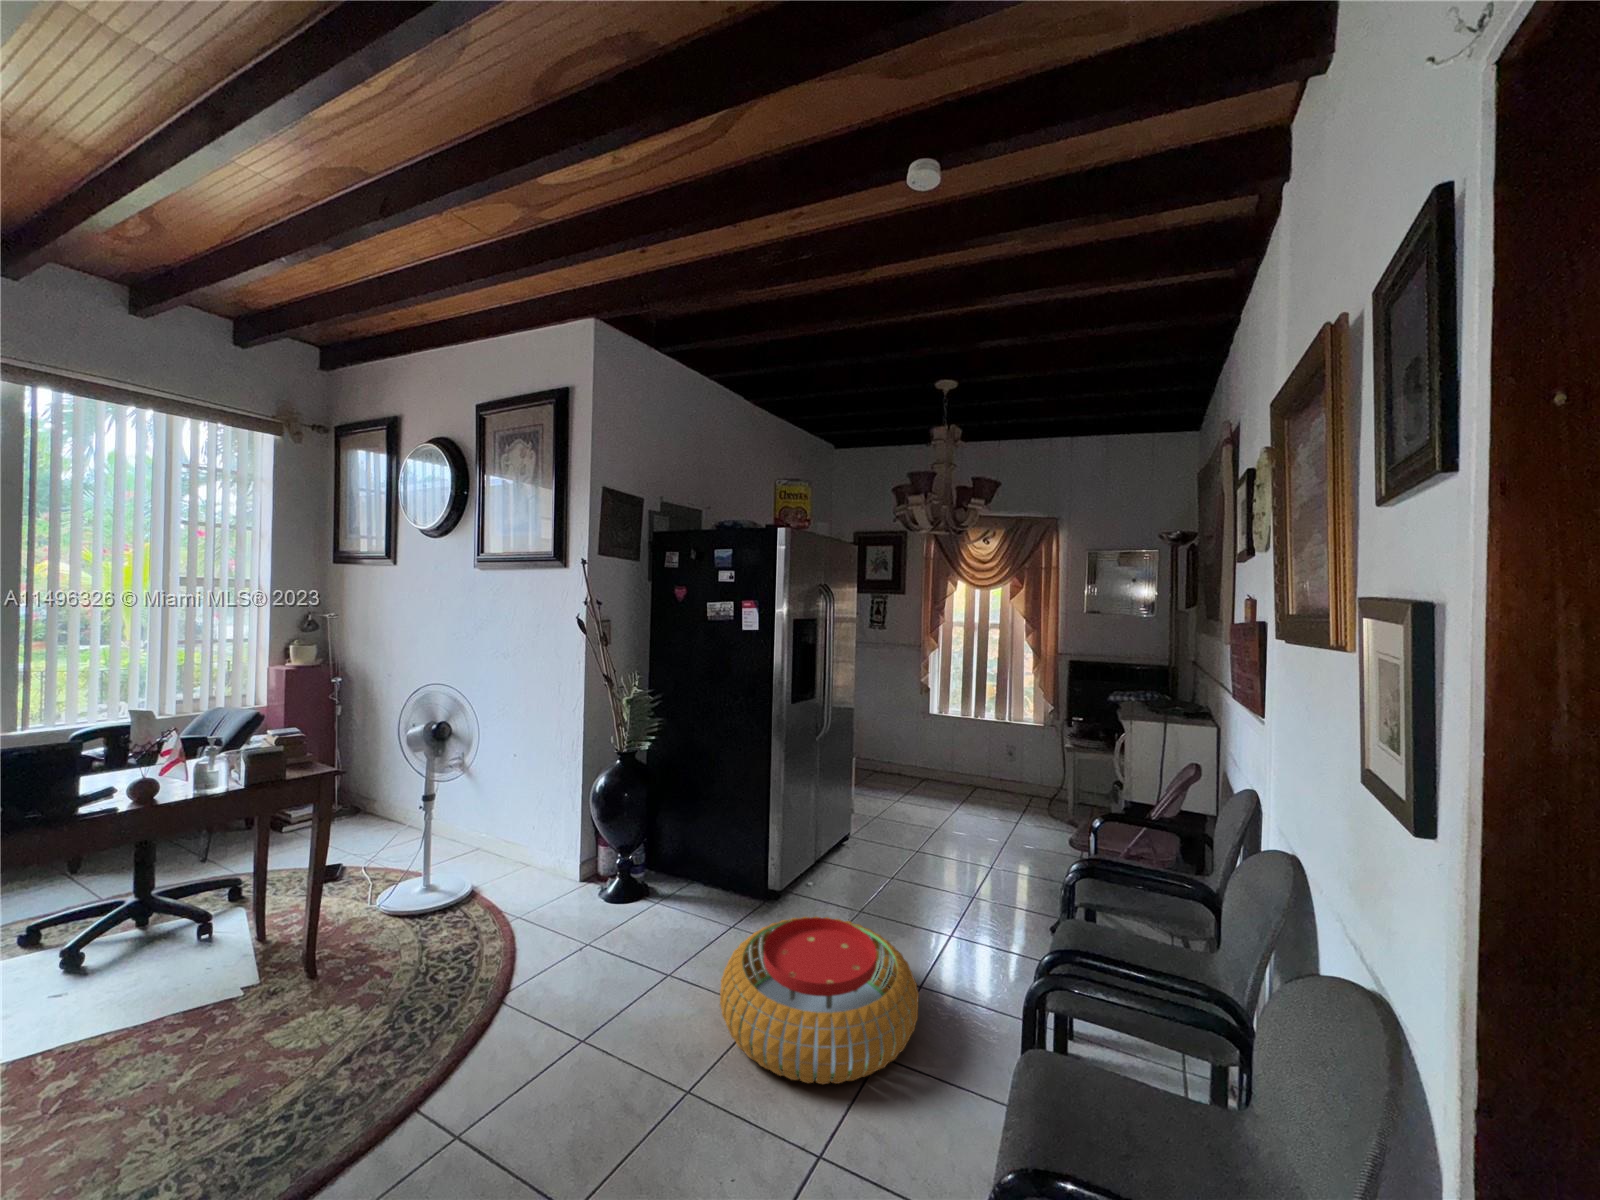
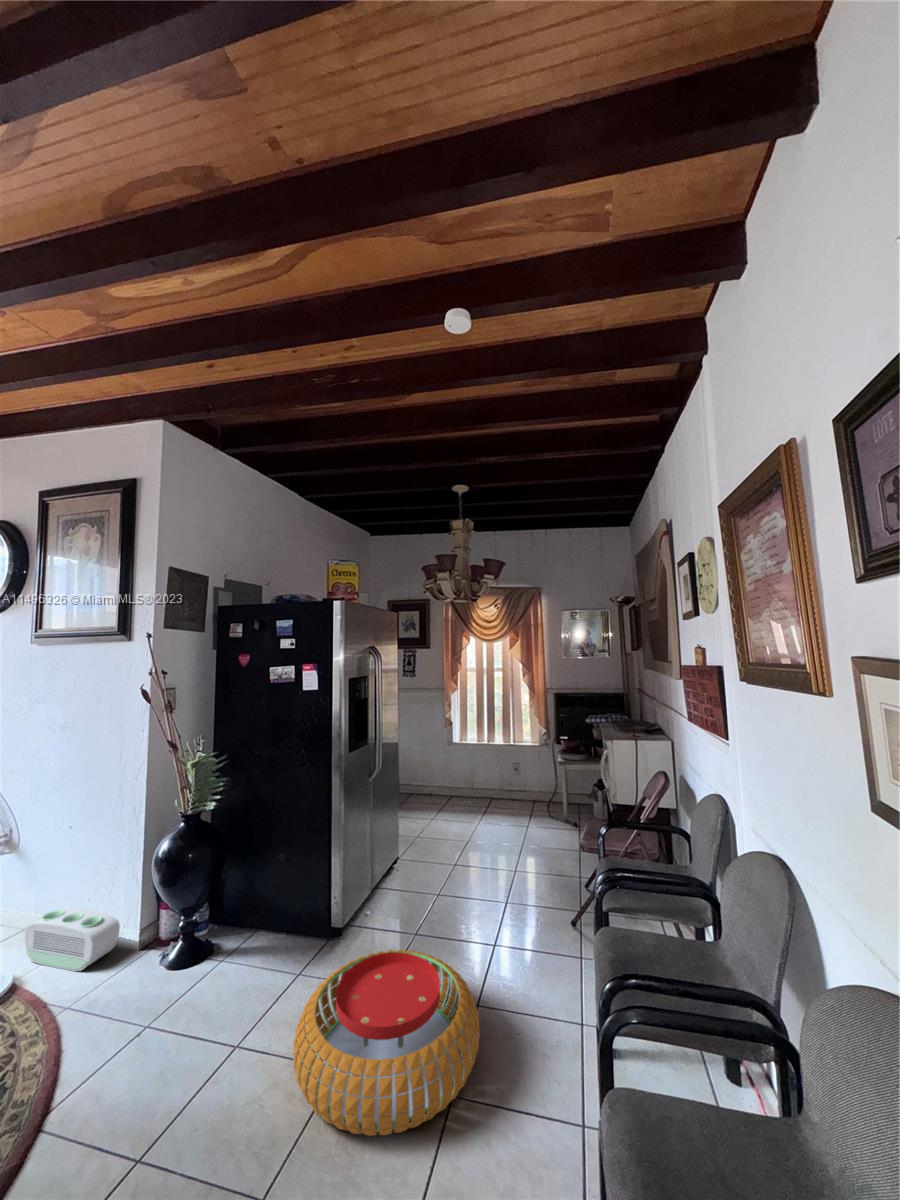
air purifier: none [483,829,563,888] -> present [25,908,120,971]

